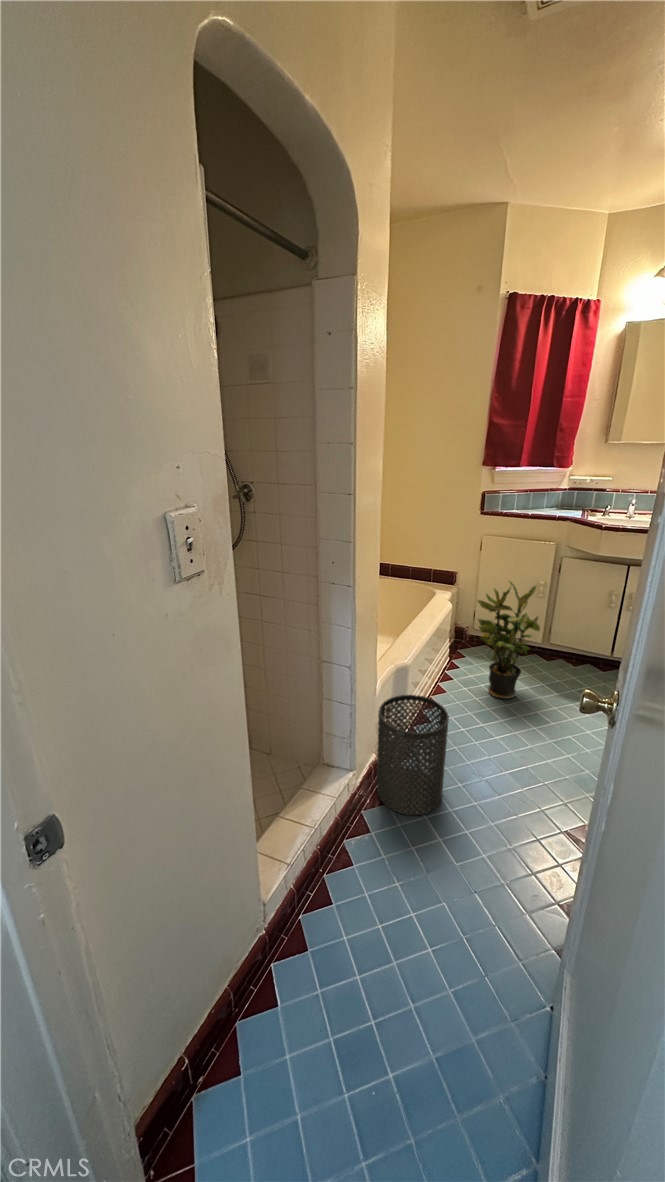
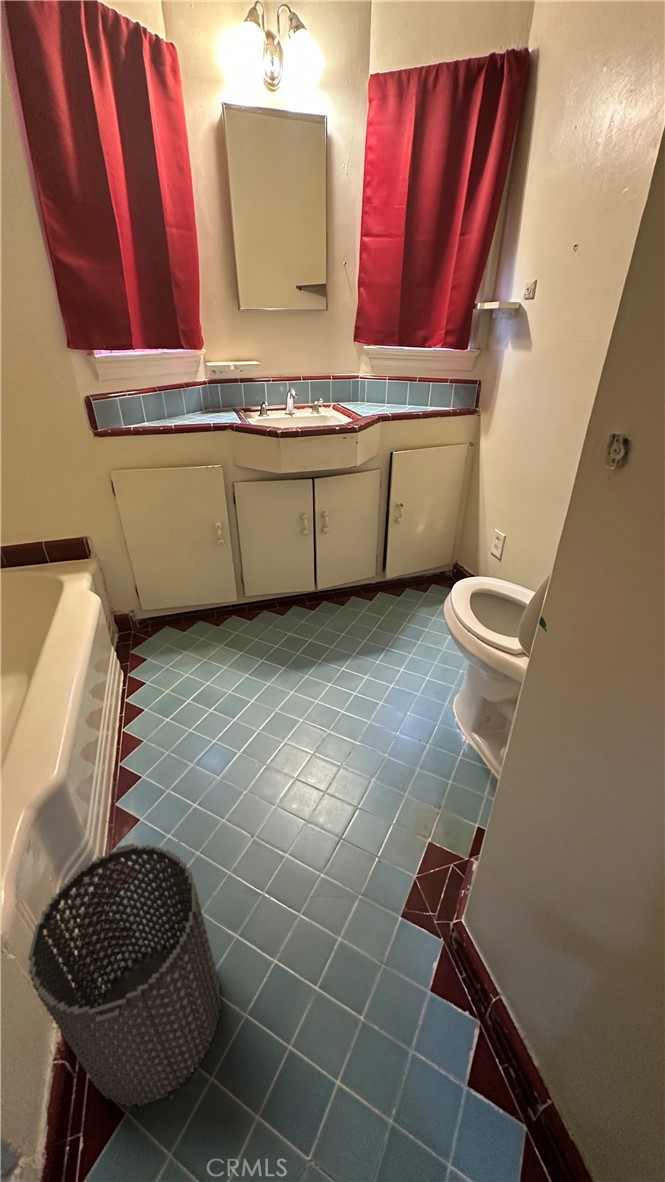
potted plant: present [478,582,540,699] -> none [143,535,246,712]

